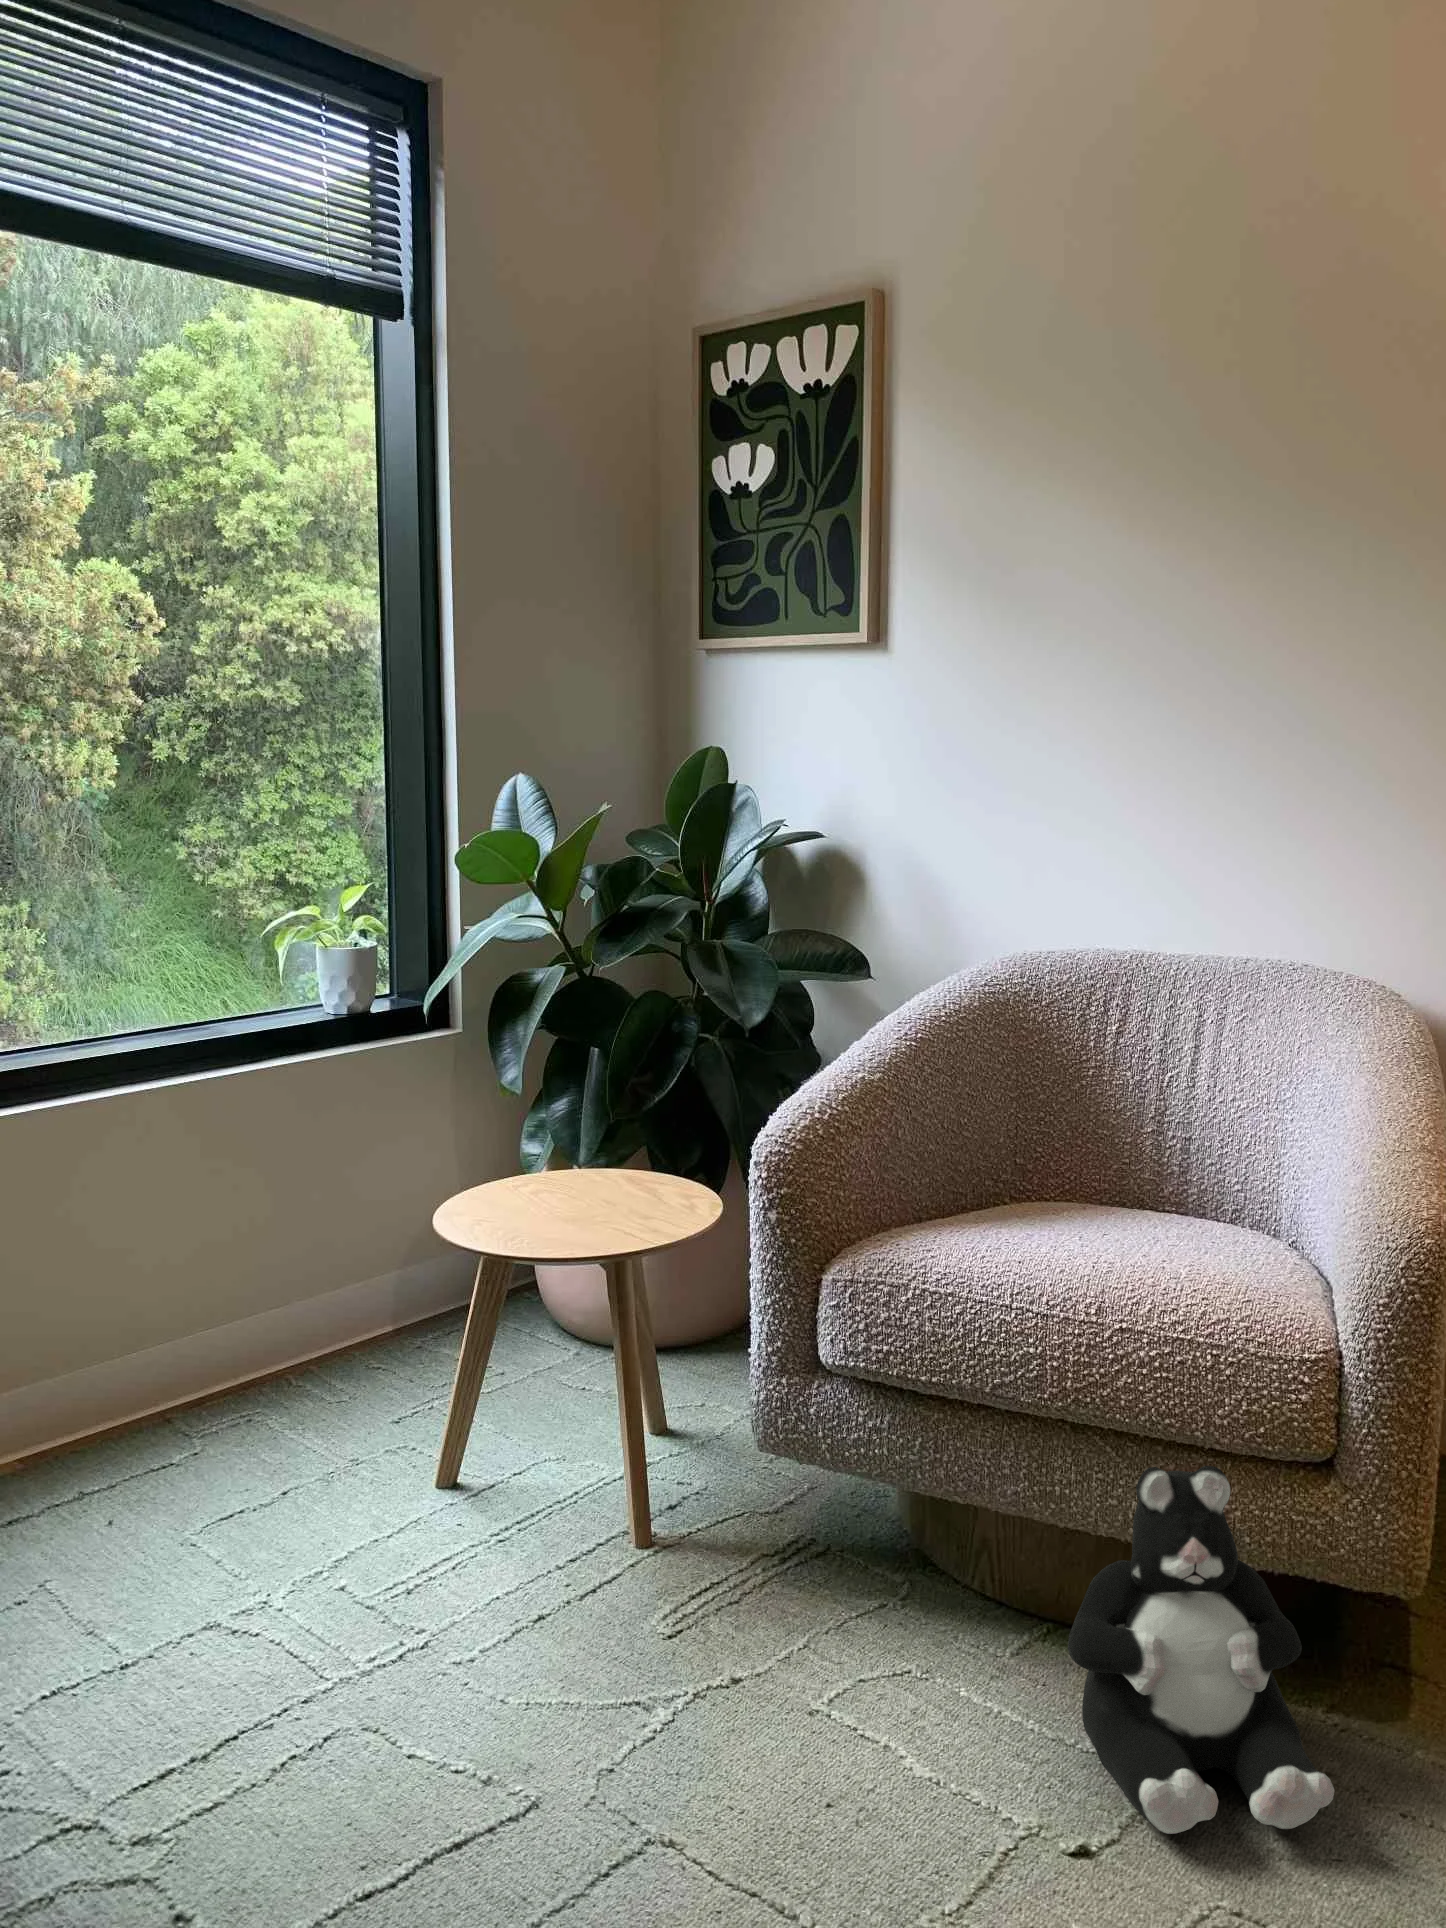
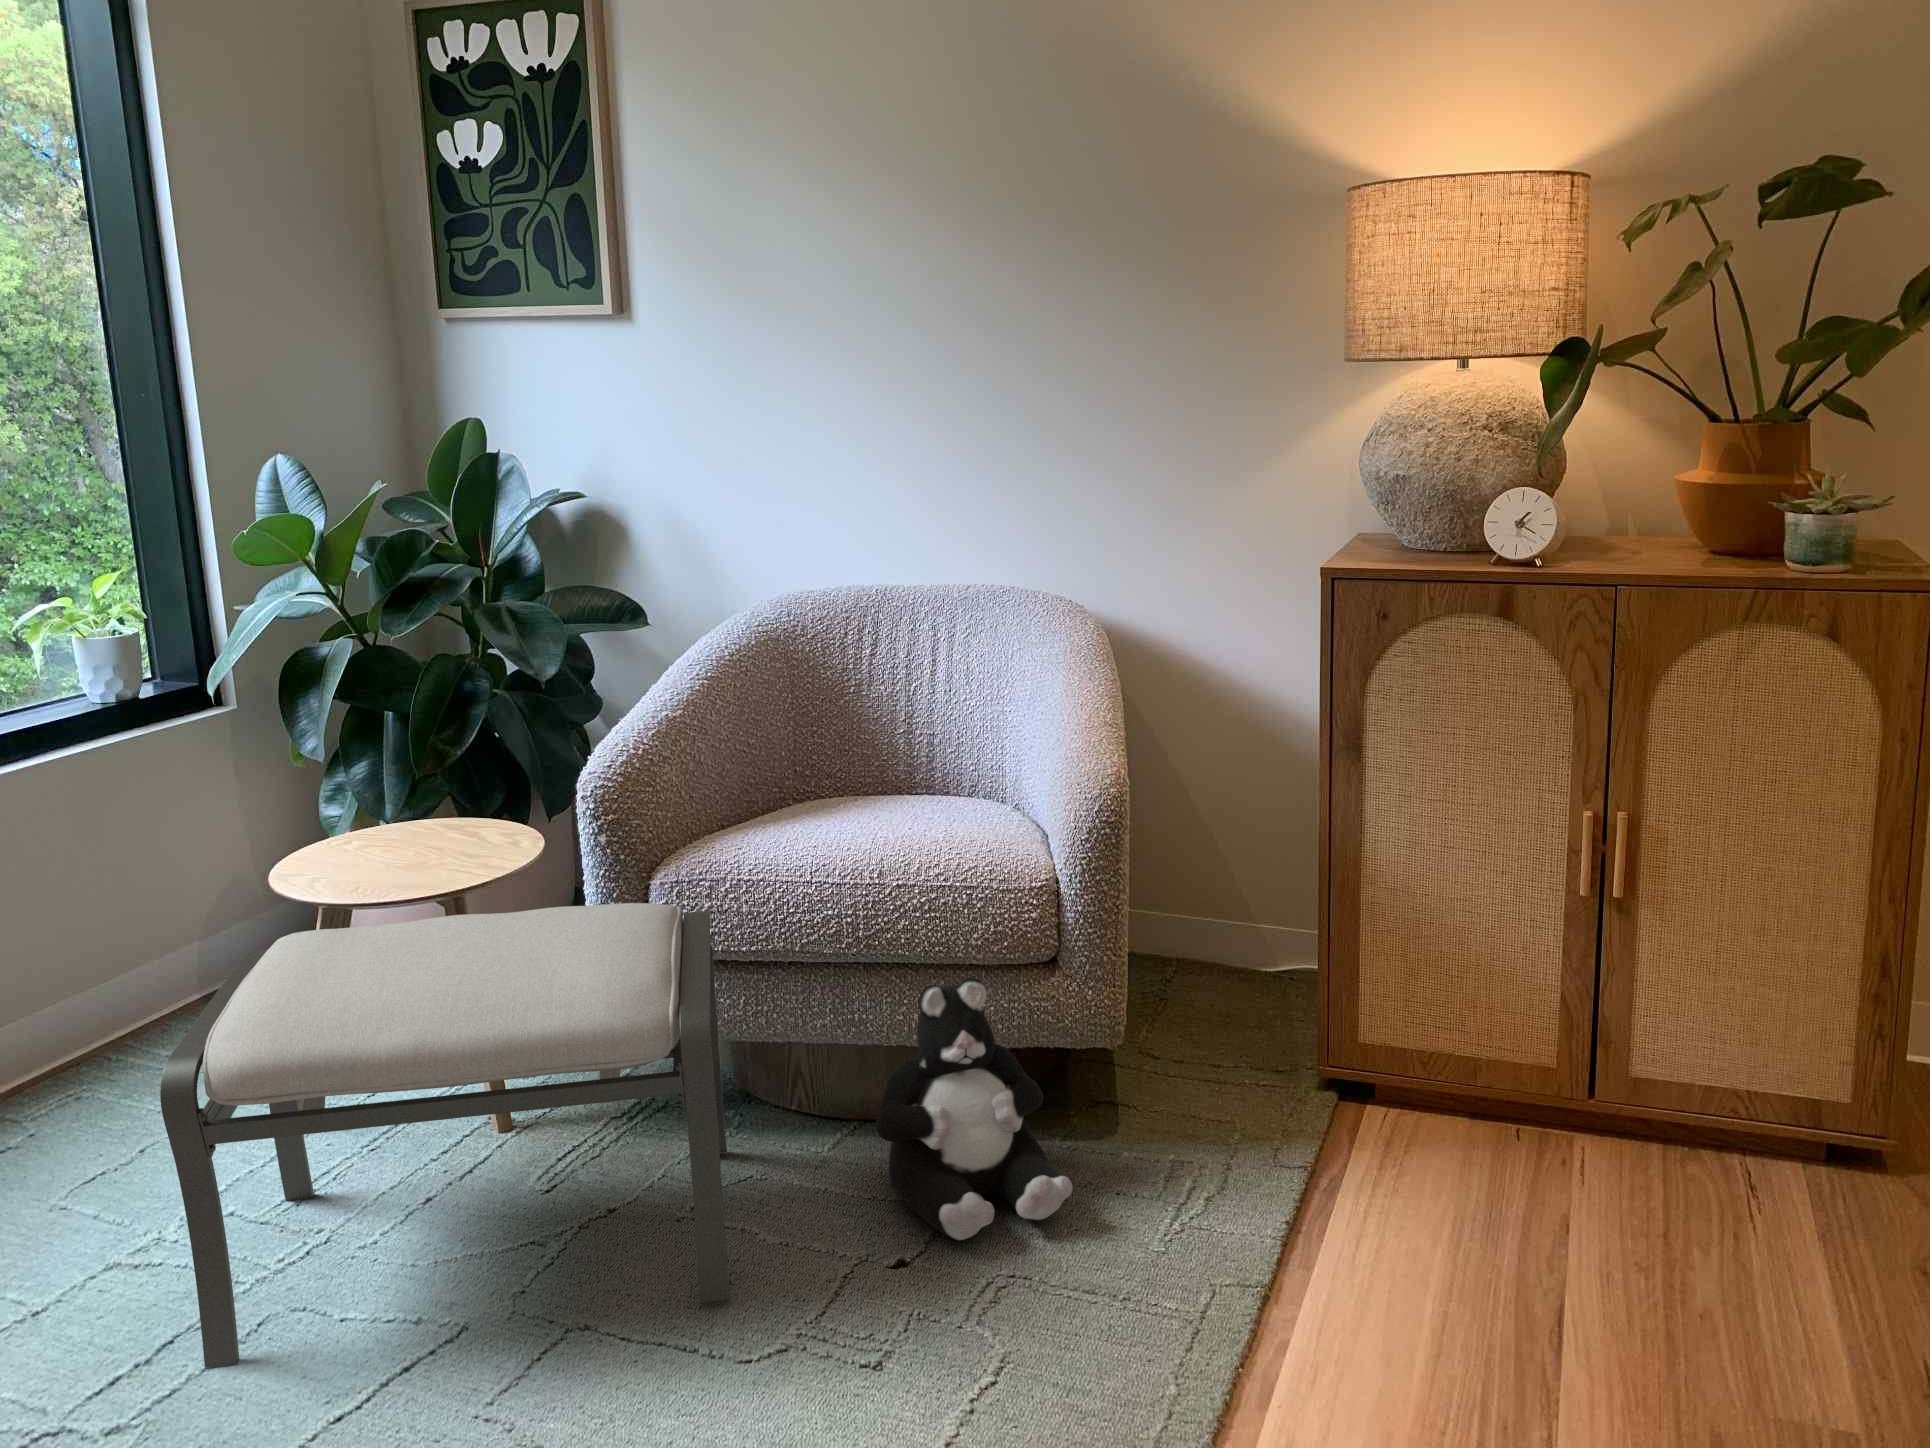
ottoman: none [236,1284,888,1847] -> present [160,903,730,1369]

